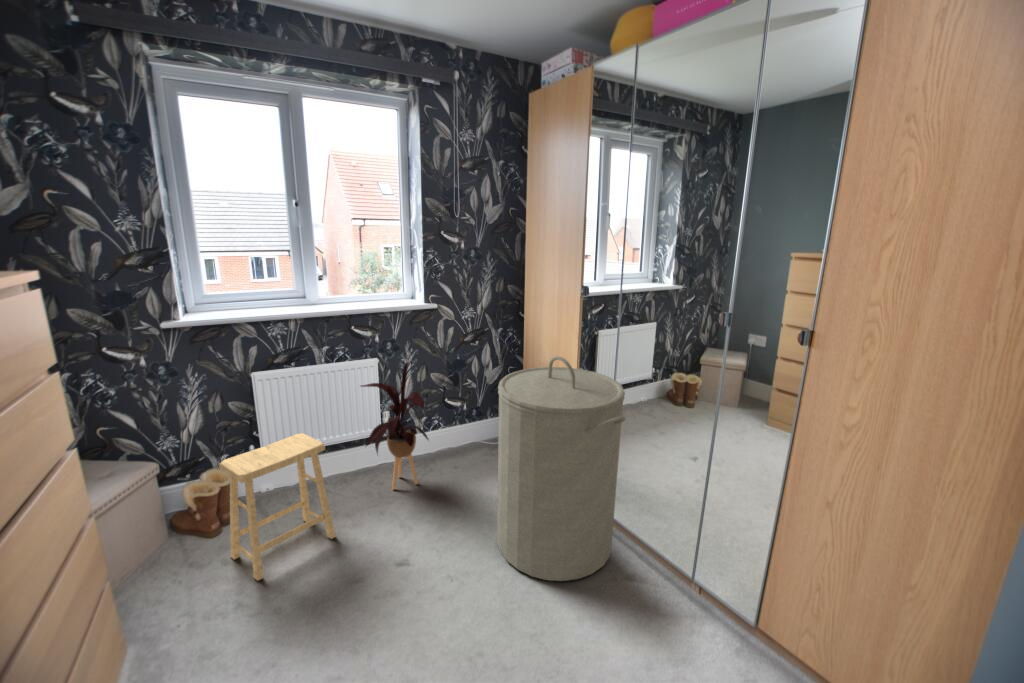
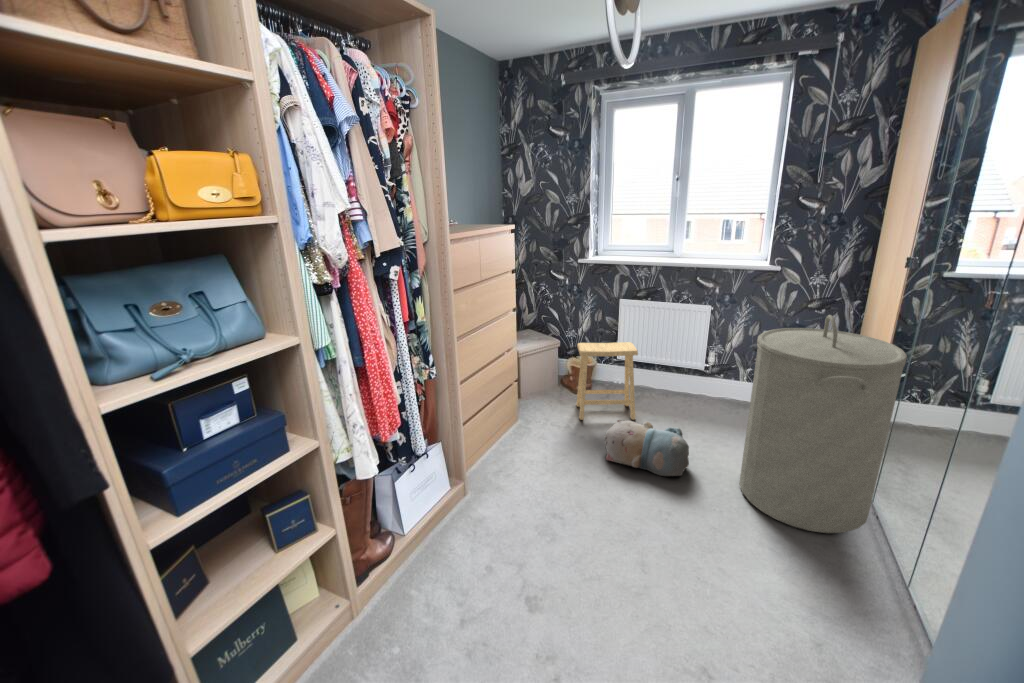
house plant: present [361,362,428,490] -> none [674,309,739,416]
plush toy: none [331,527,456,626] -> present [604,420,689,476]

